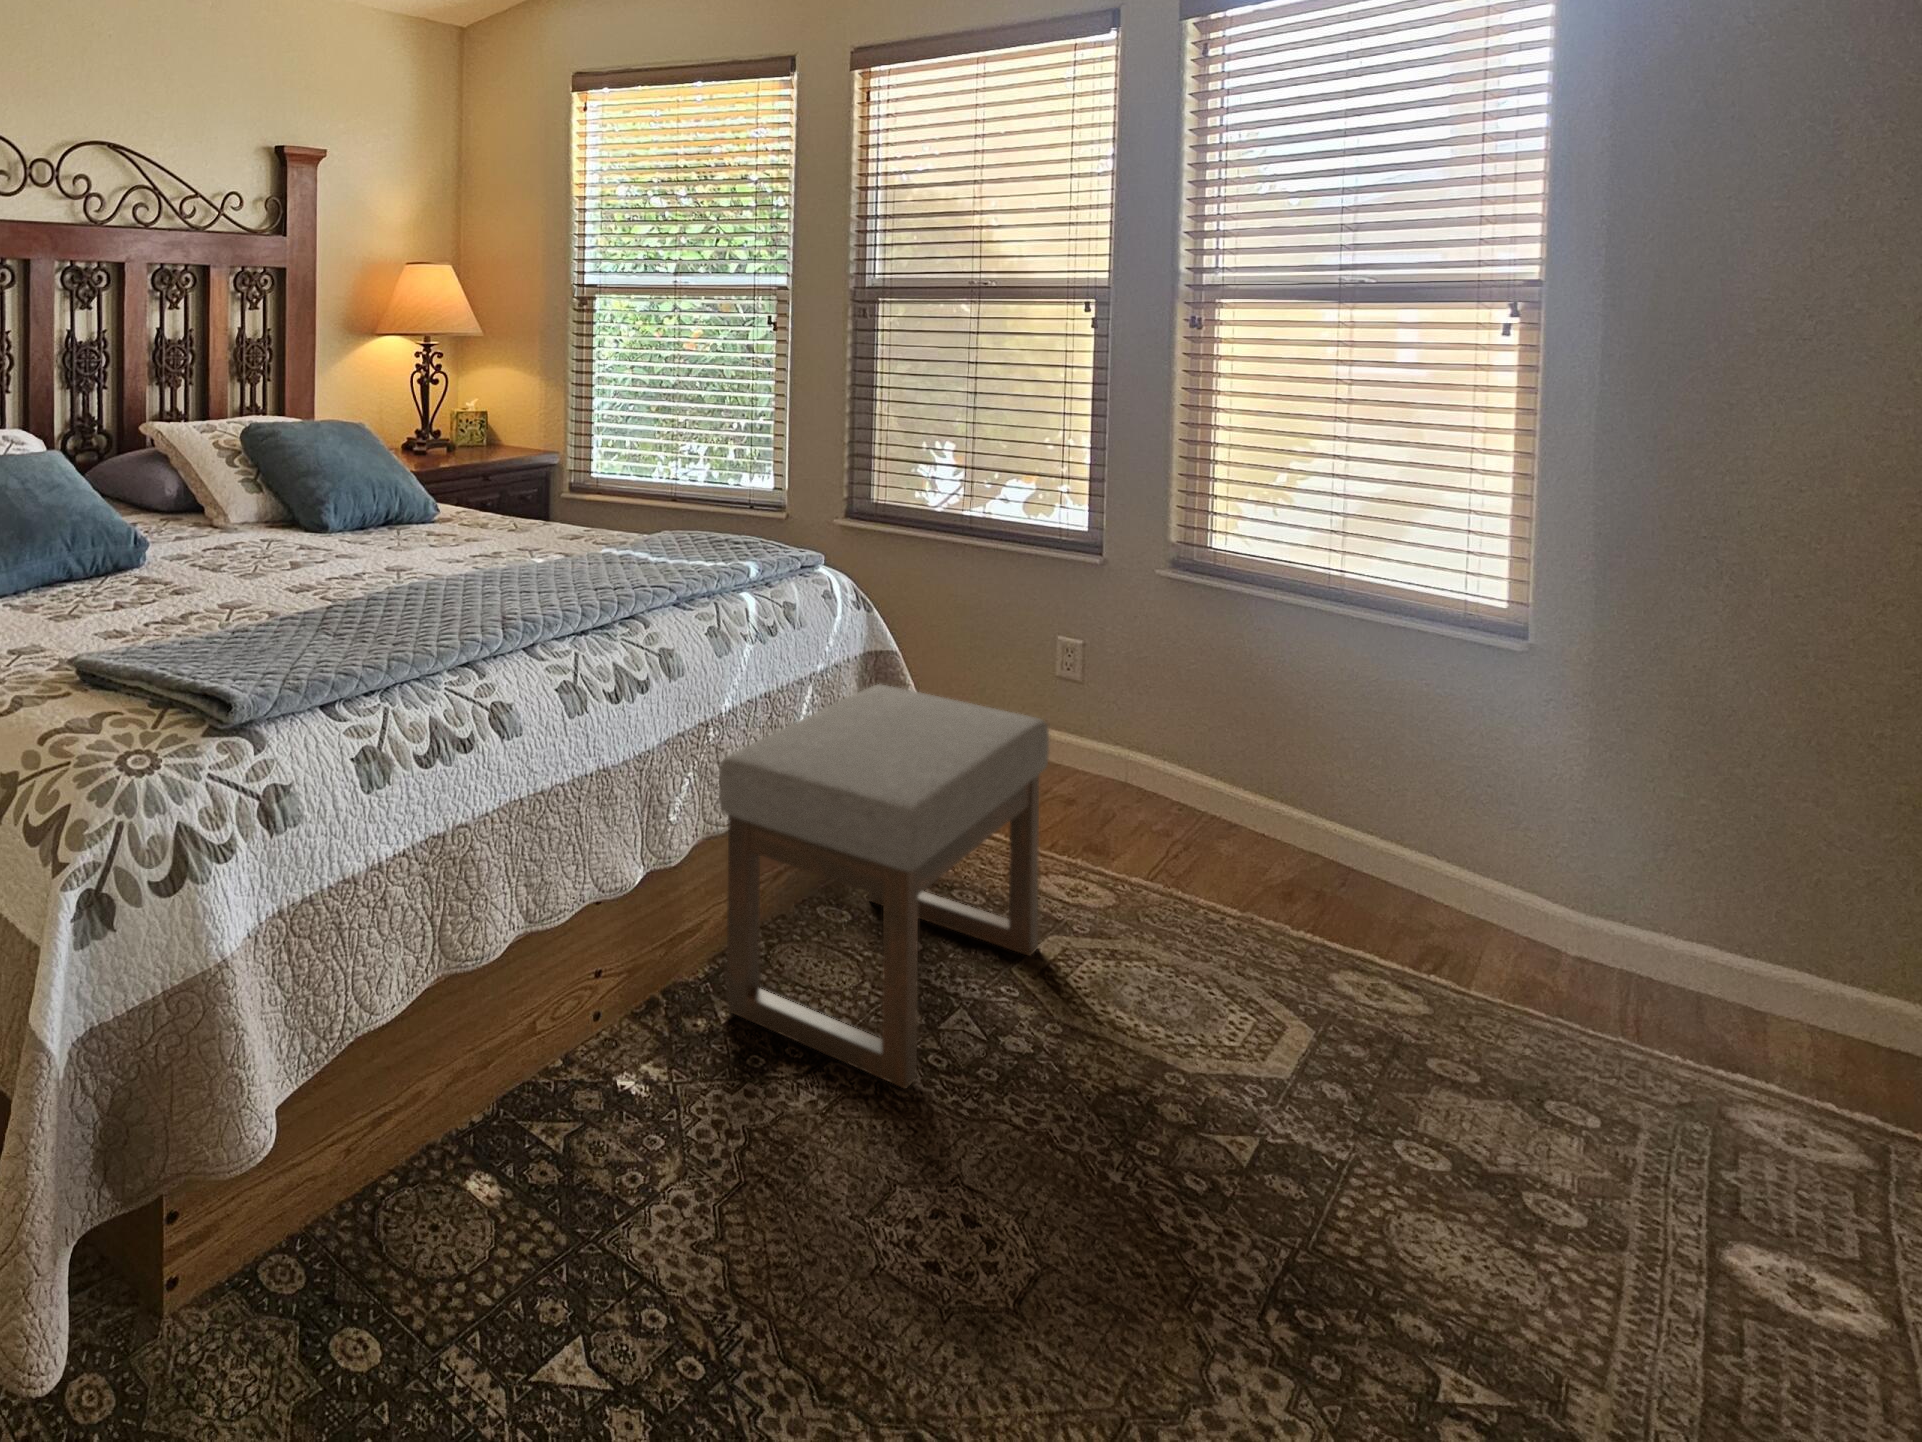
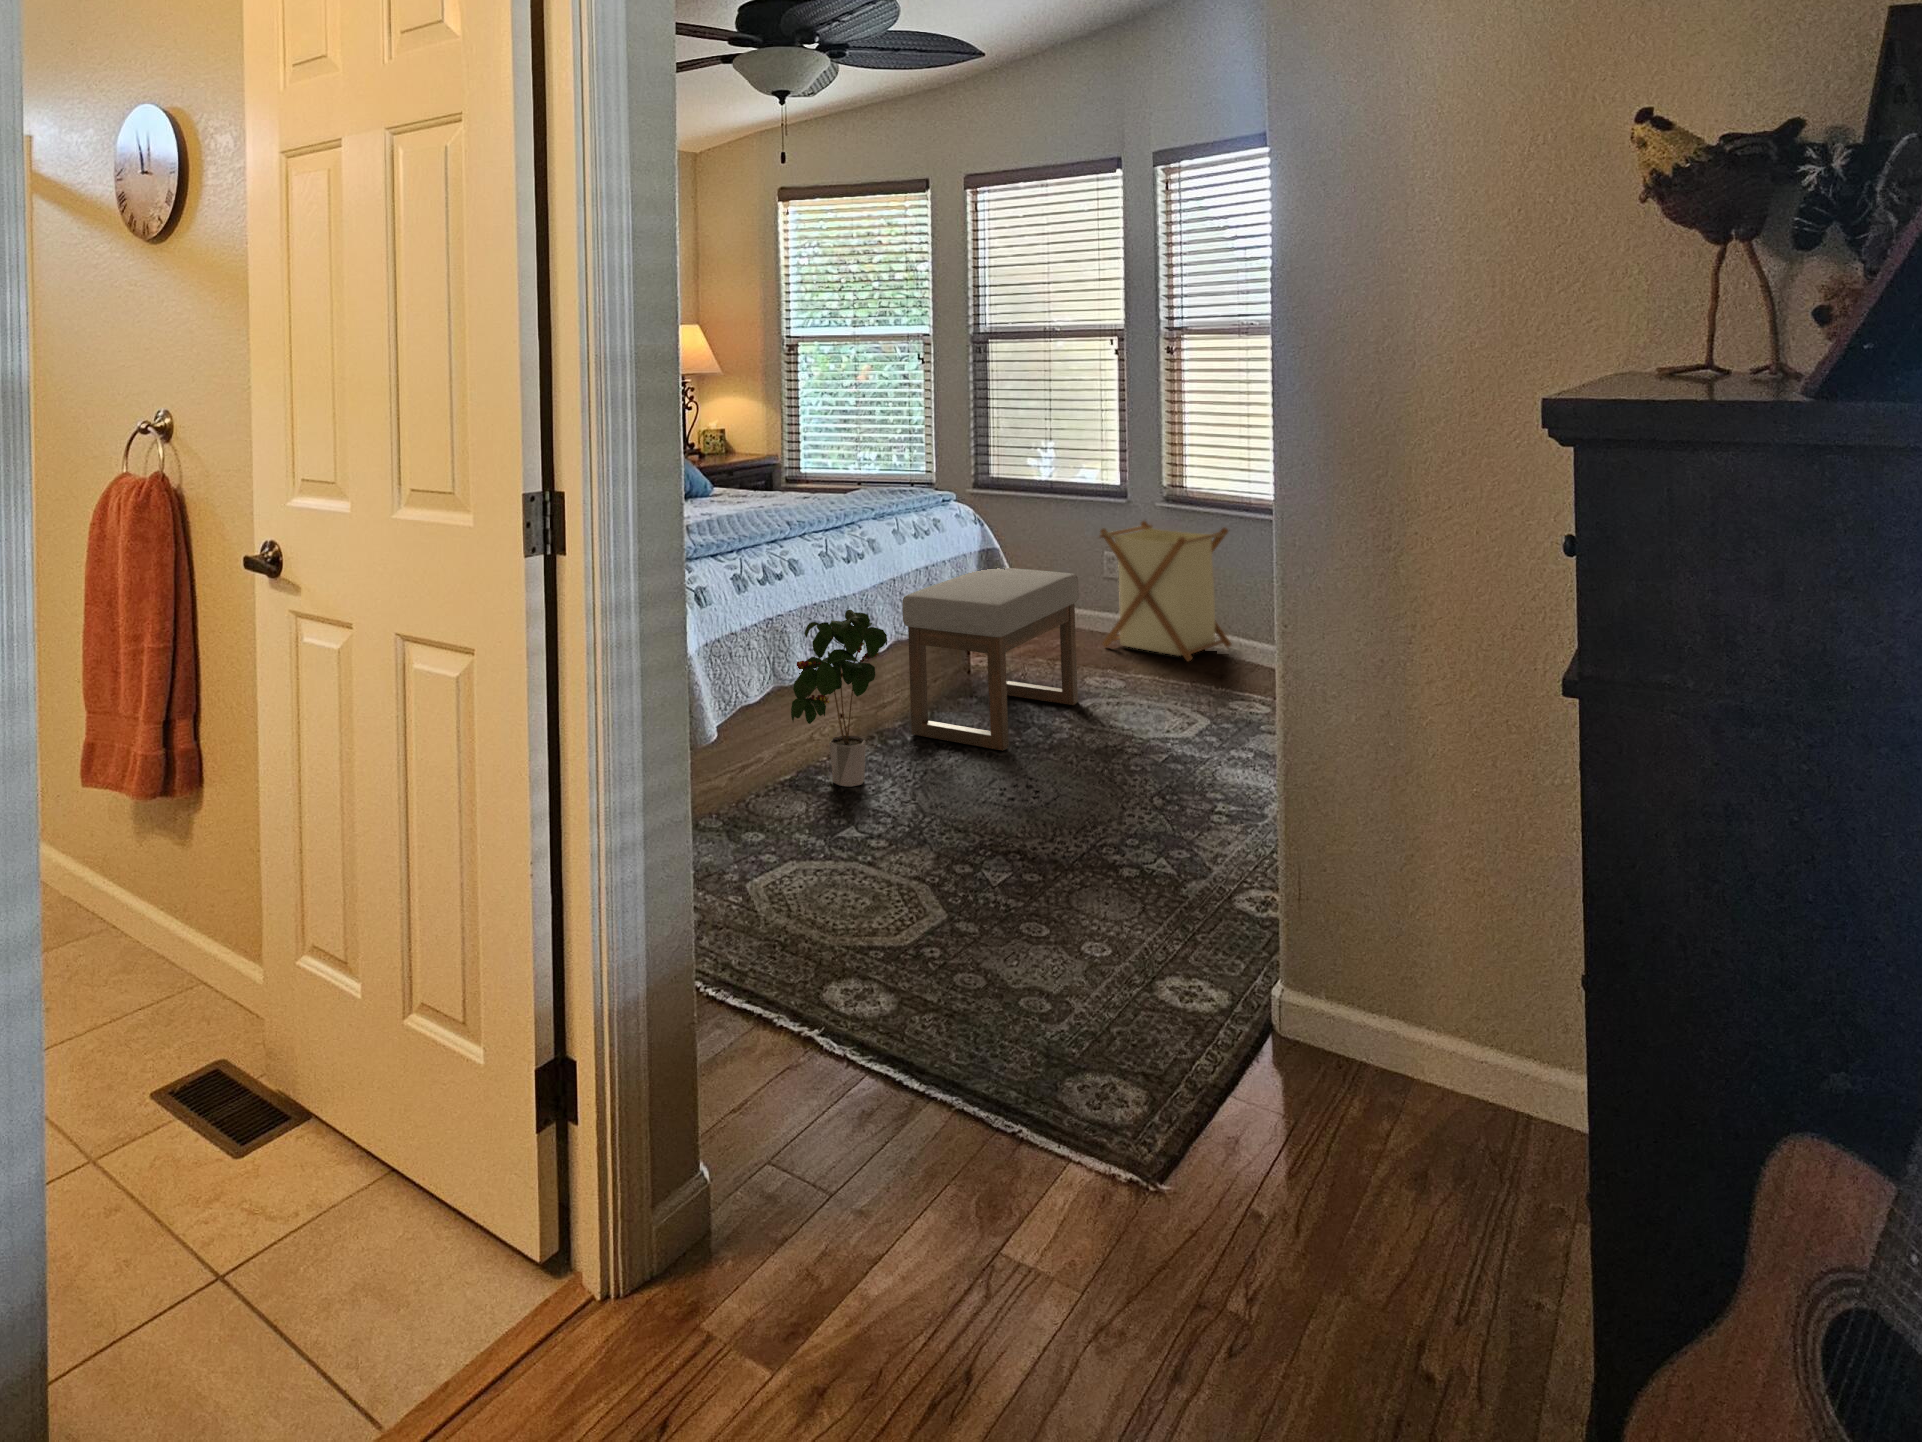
laundry basket: none [1059,597,1297,857] -> present [1100,521,1231,661]
potted plant: none [470,804,684,1175] -> present [791,610,887,787]

